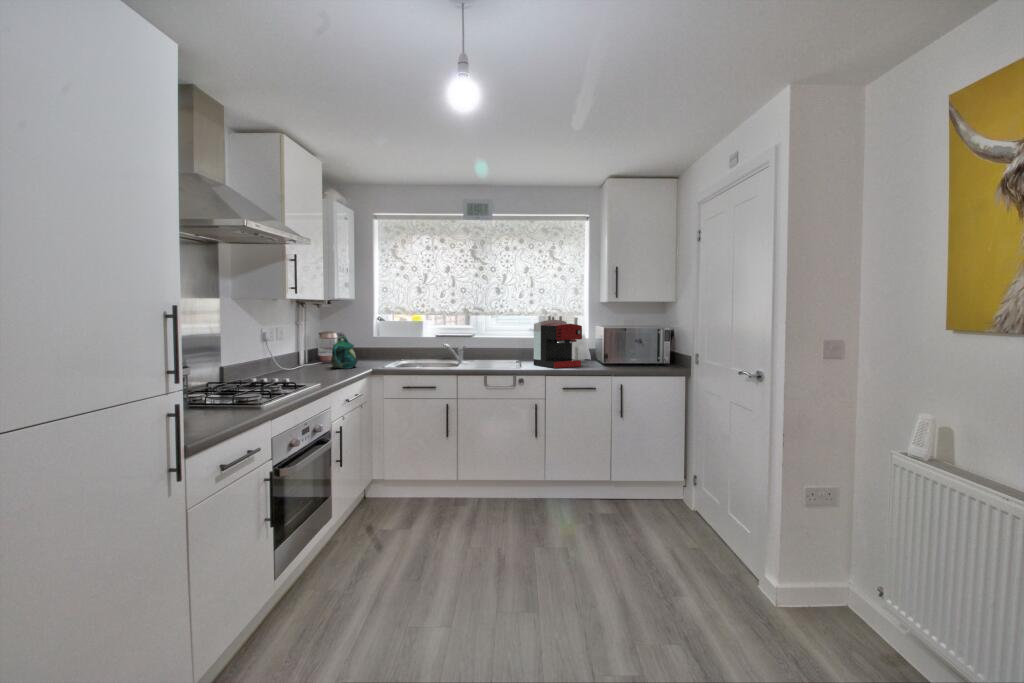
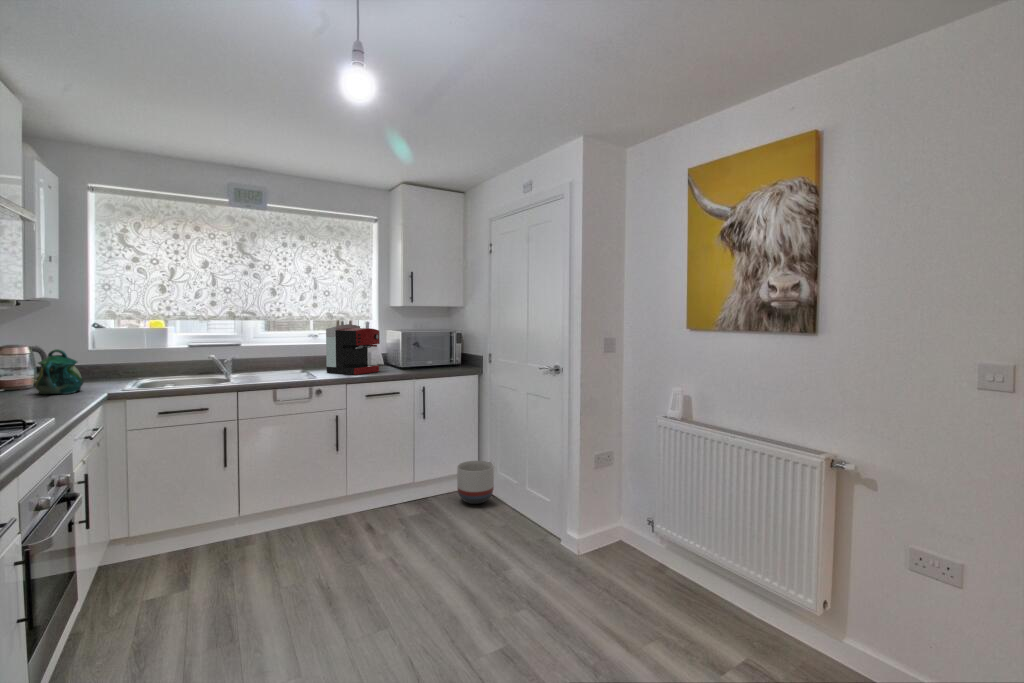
planter: none [654,470,696,518] -> present [457,461,494,504]

